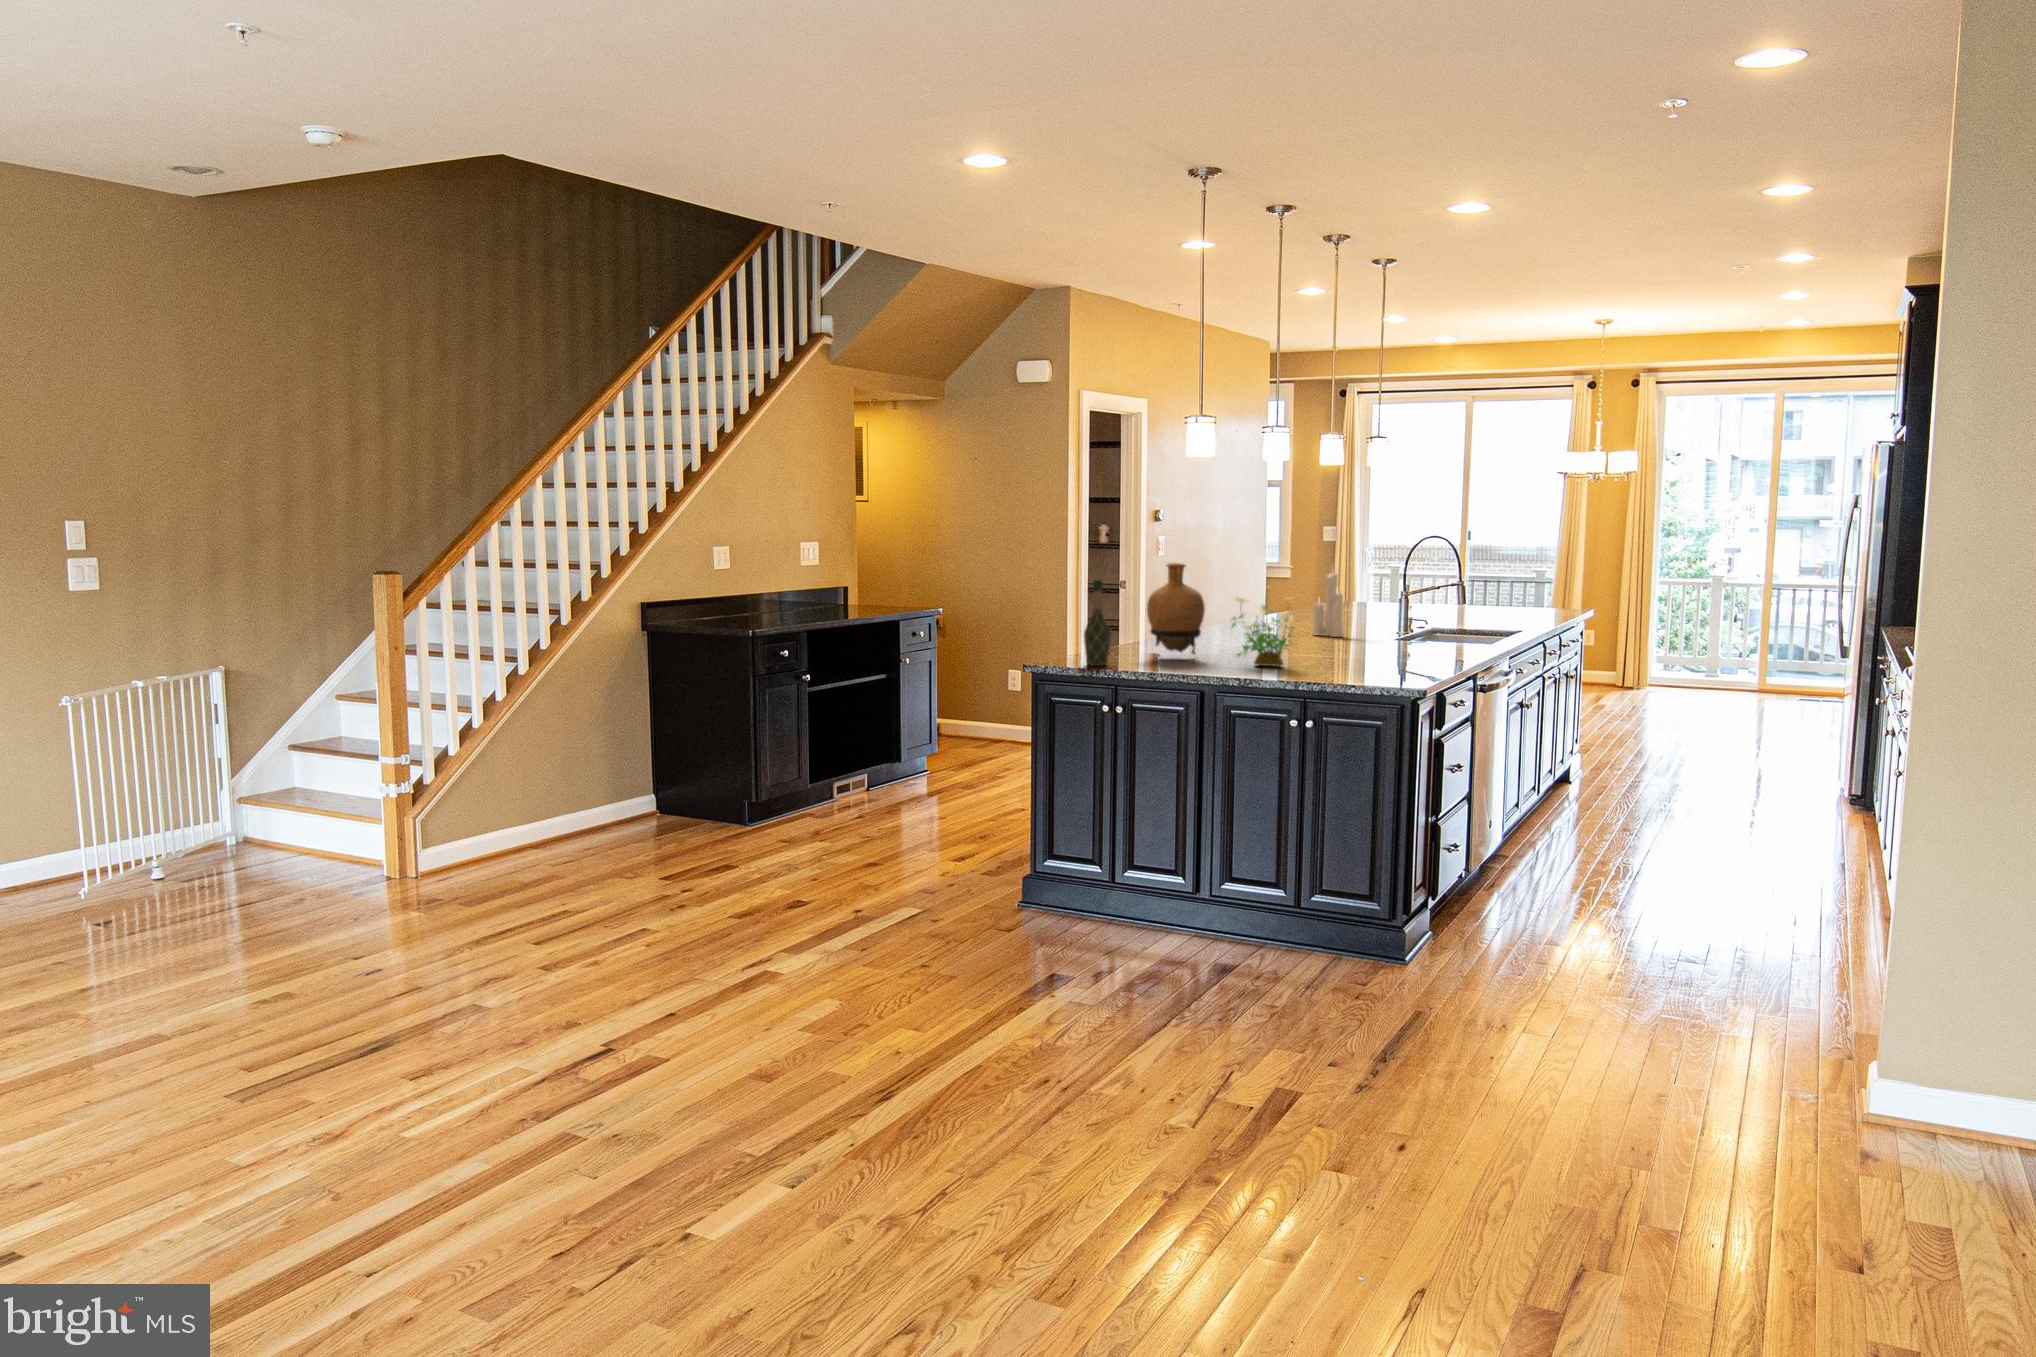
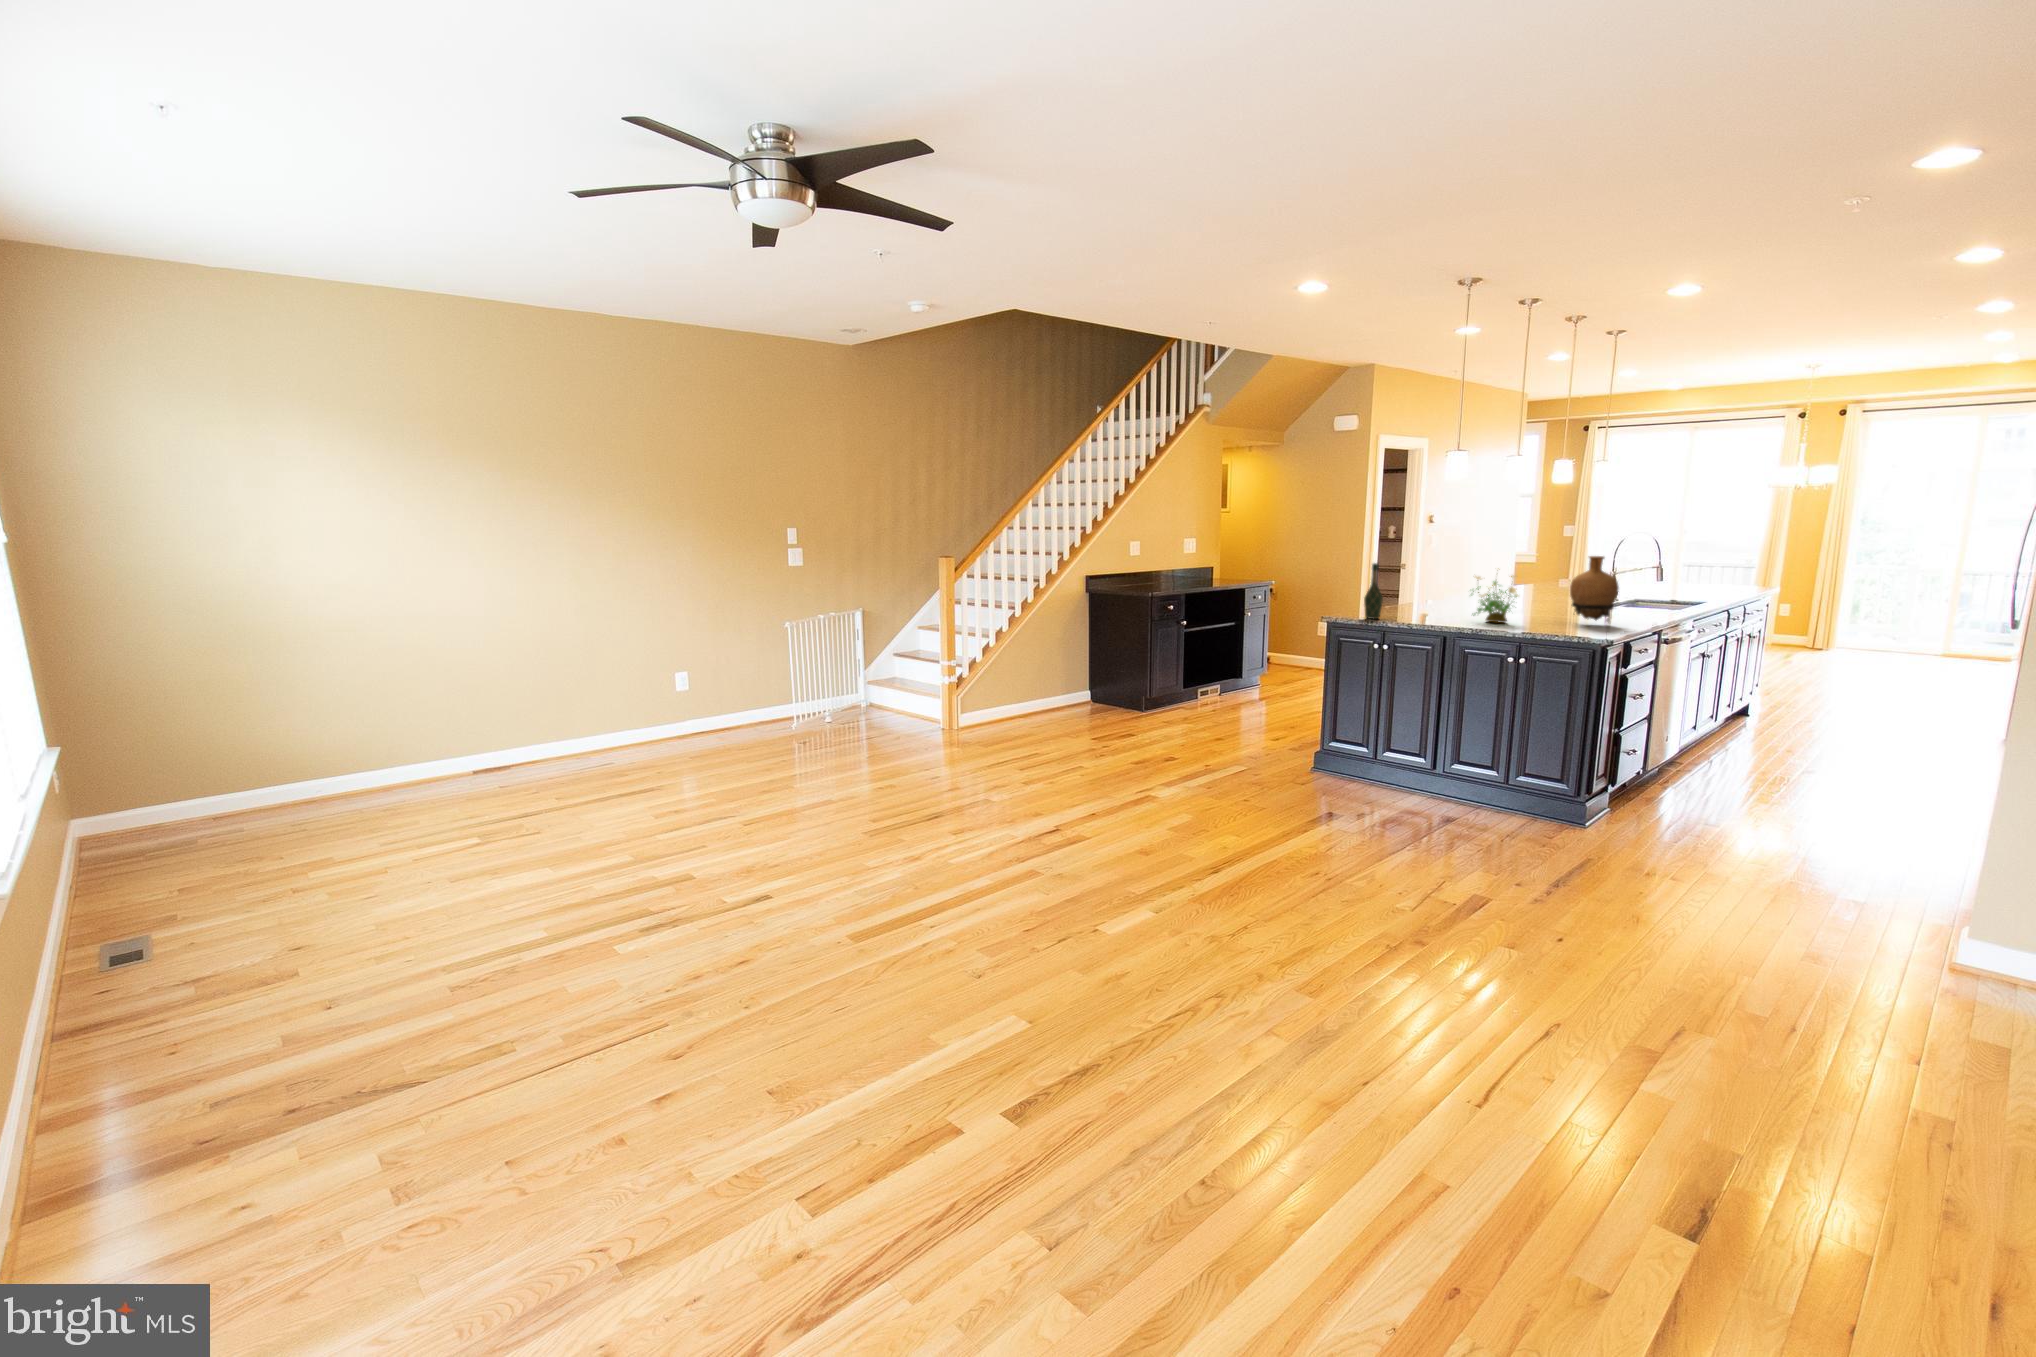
vase: present [1147,563,1205,654] -> present [1570,556,1619,621]
candle: present [1312,573,1344,637] -> none [1535,551,1562,604]

